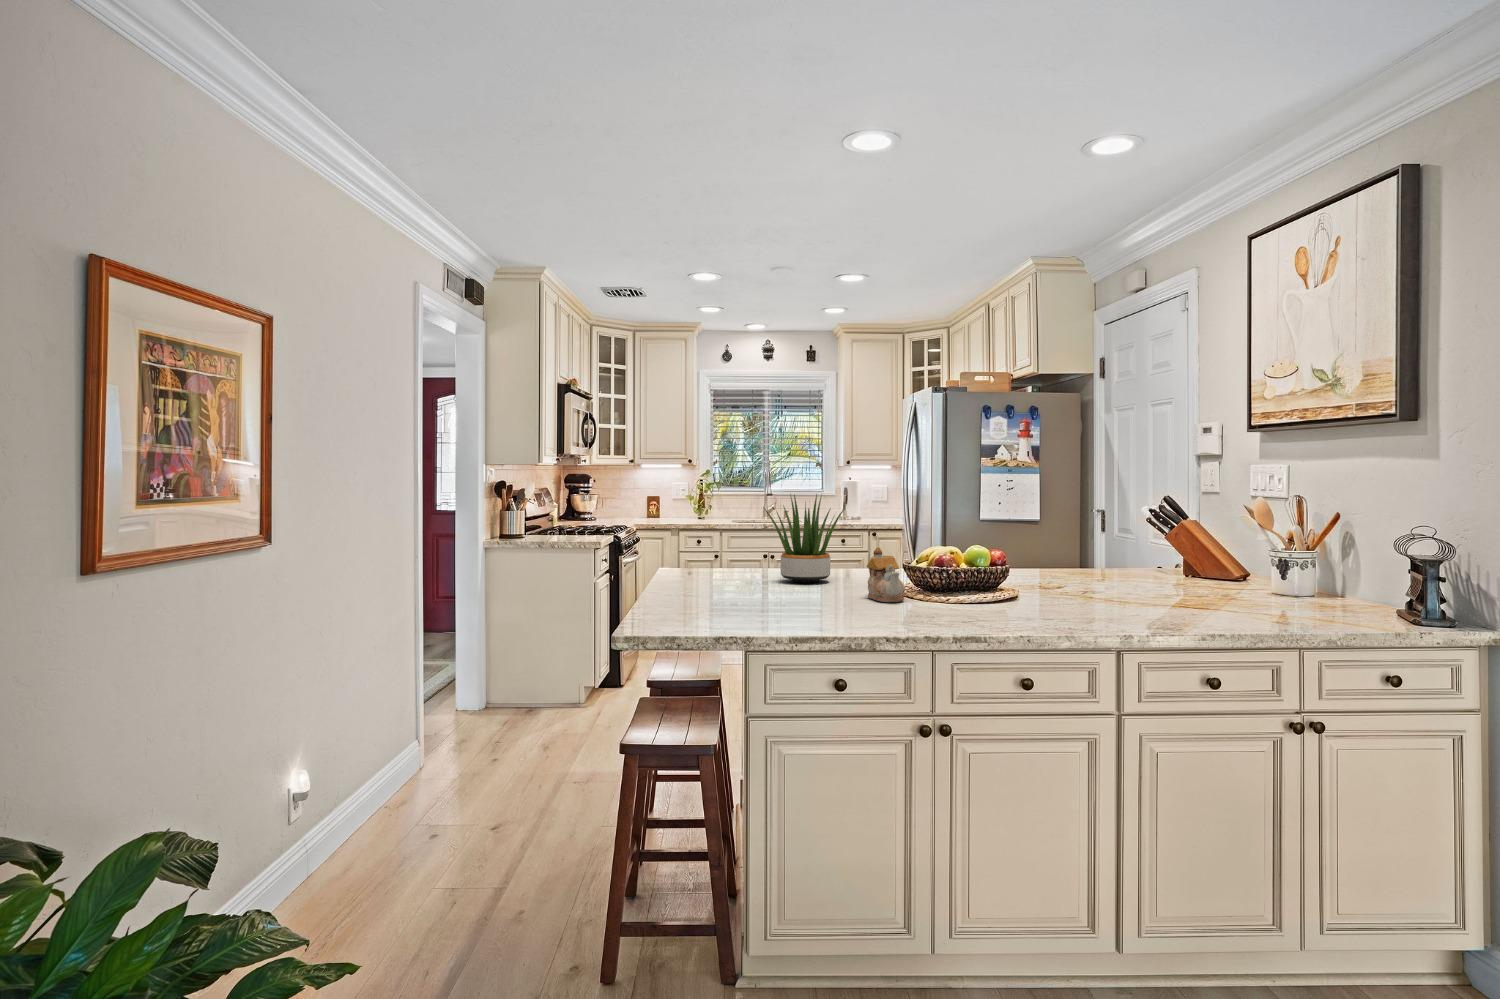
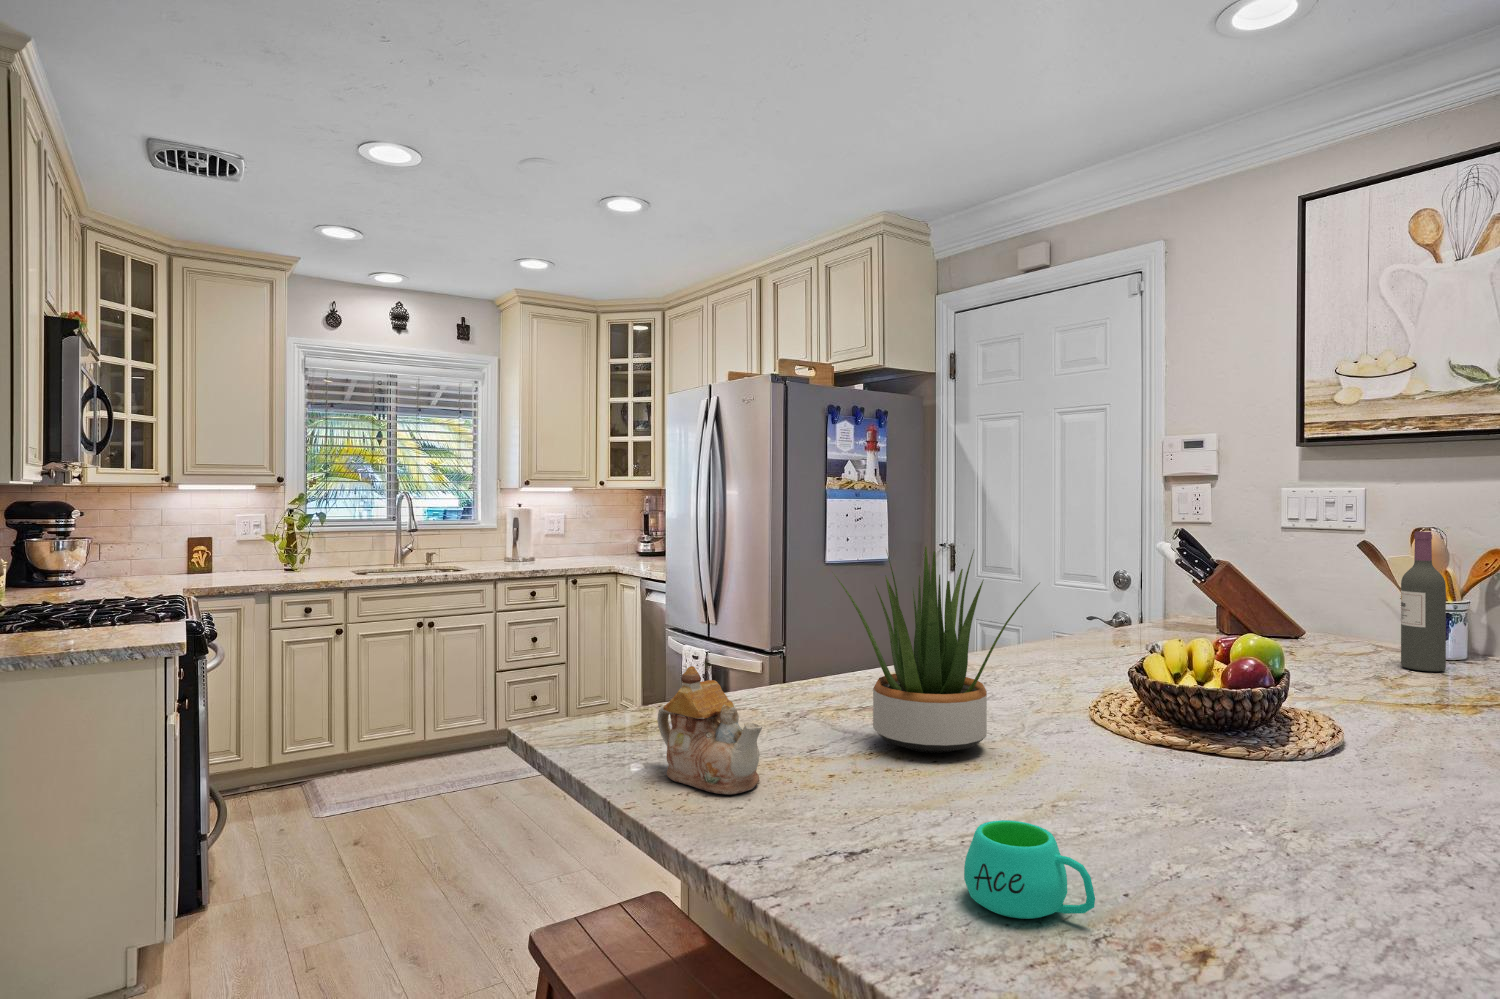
wine bottle: none [1206,493,1234,588] -> present [1401,532,1446,671]
teapot: present [867,547,905,602] -> present [657,666,762,794]
mug: none [699,576,730,600] -> present [964,820,1095,919]

